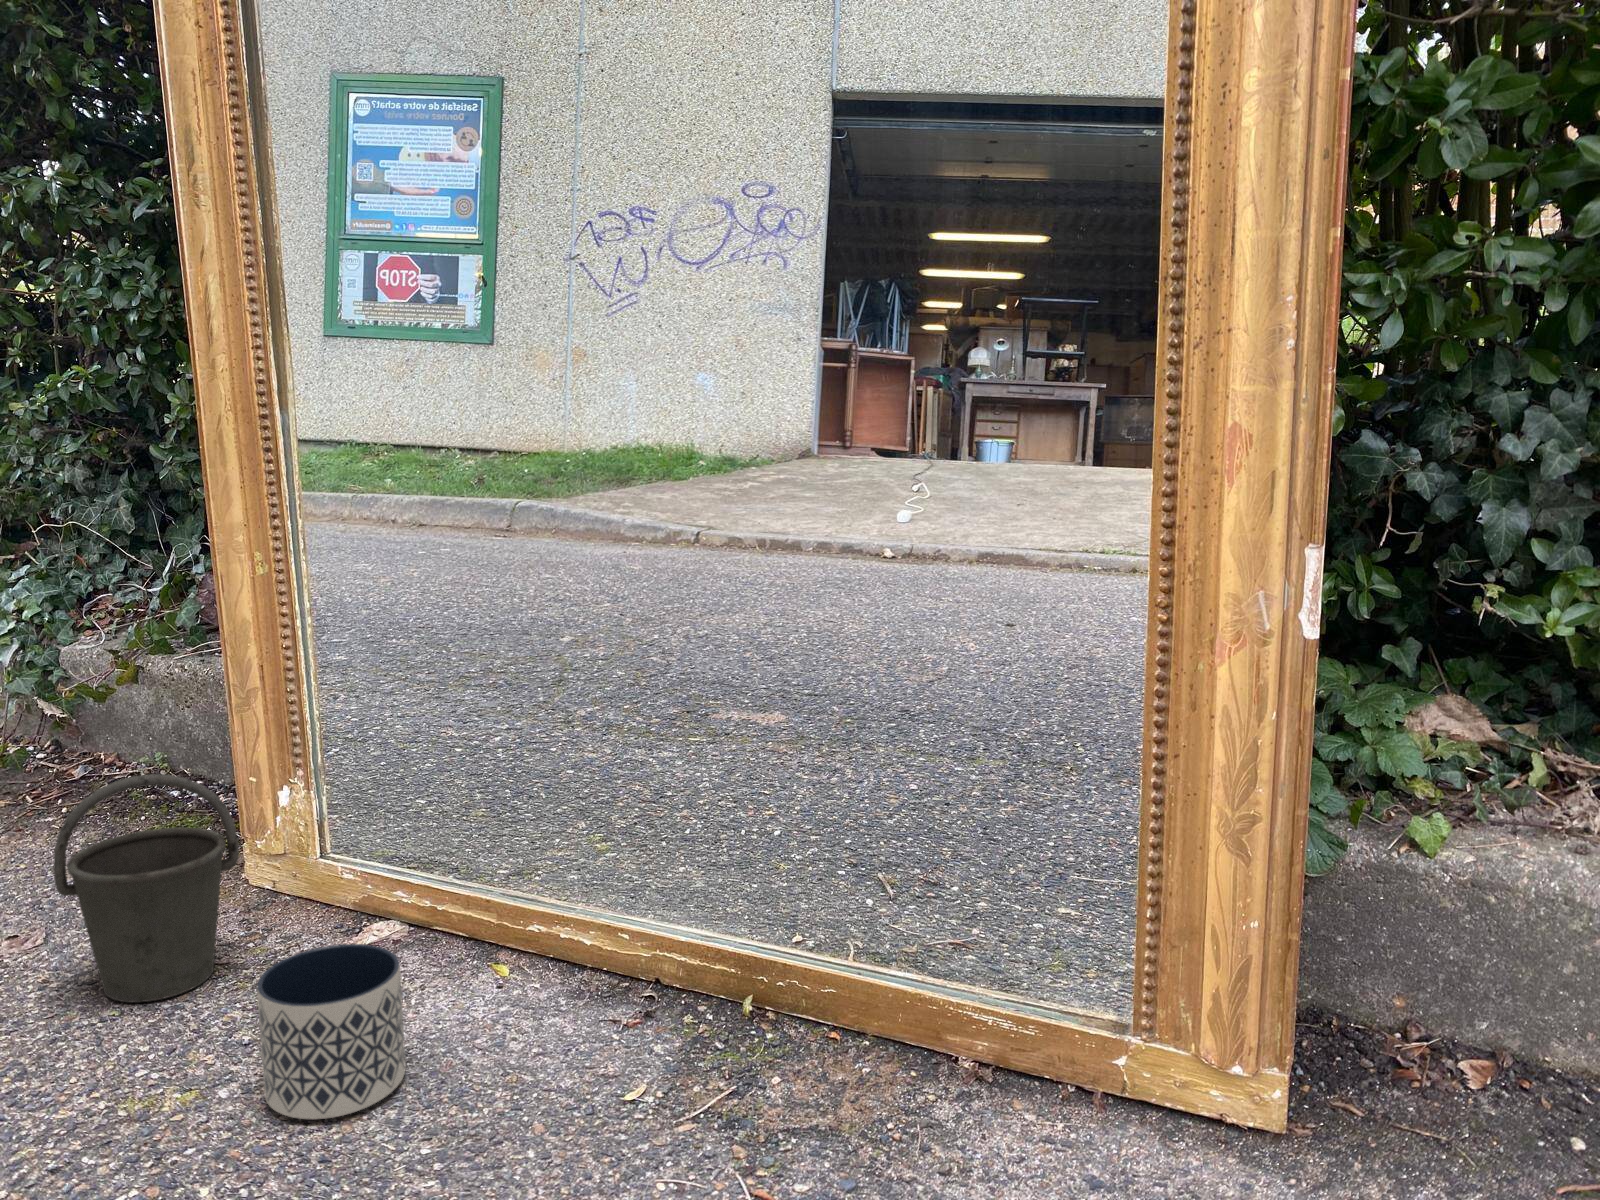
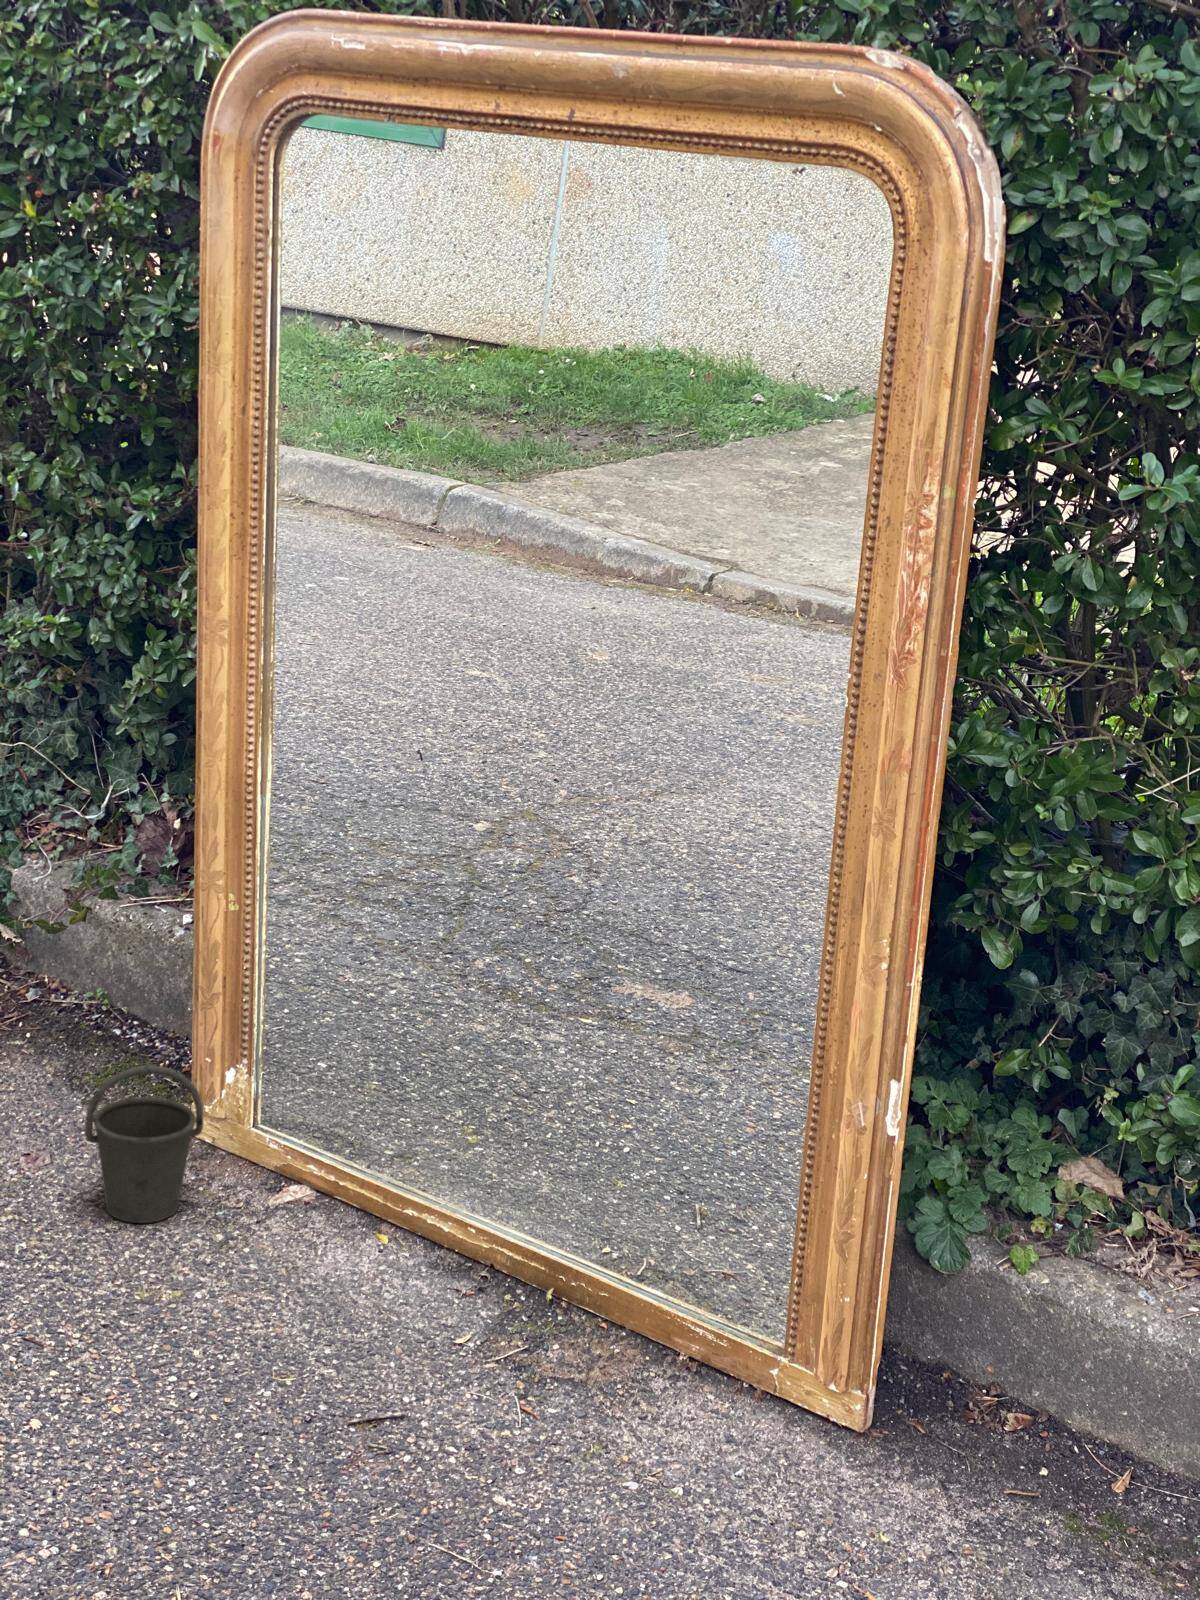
planter: present [257,944,405,1119] -> none [227,1211,318,1322]

